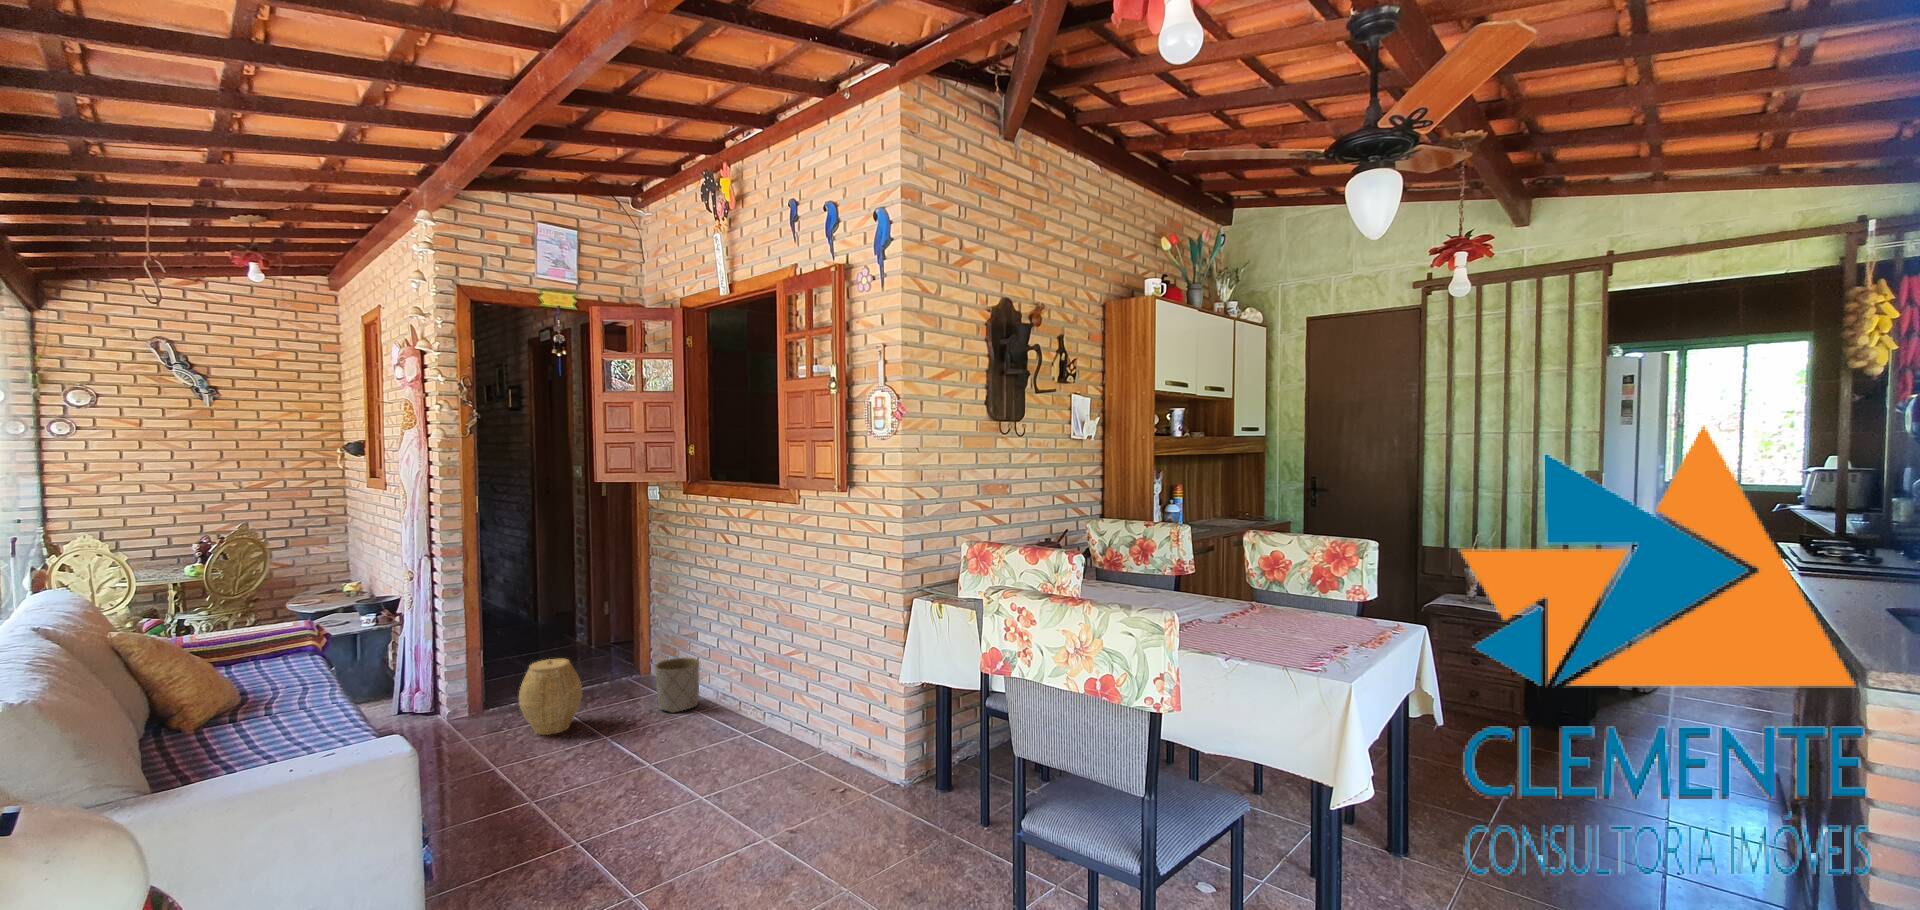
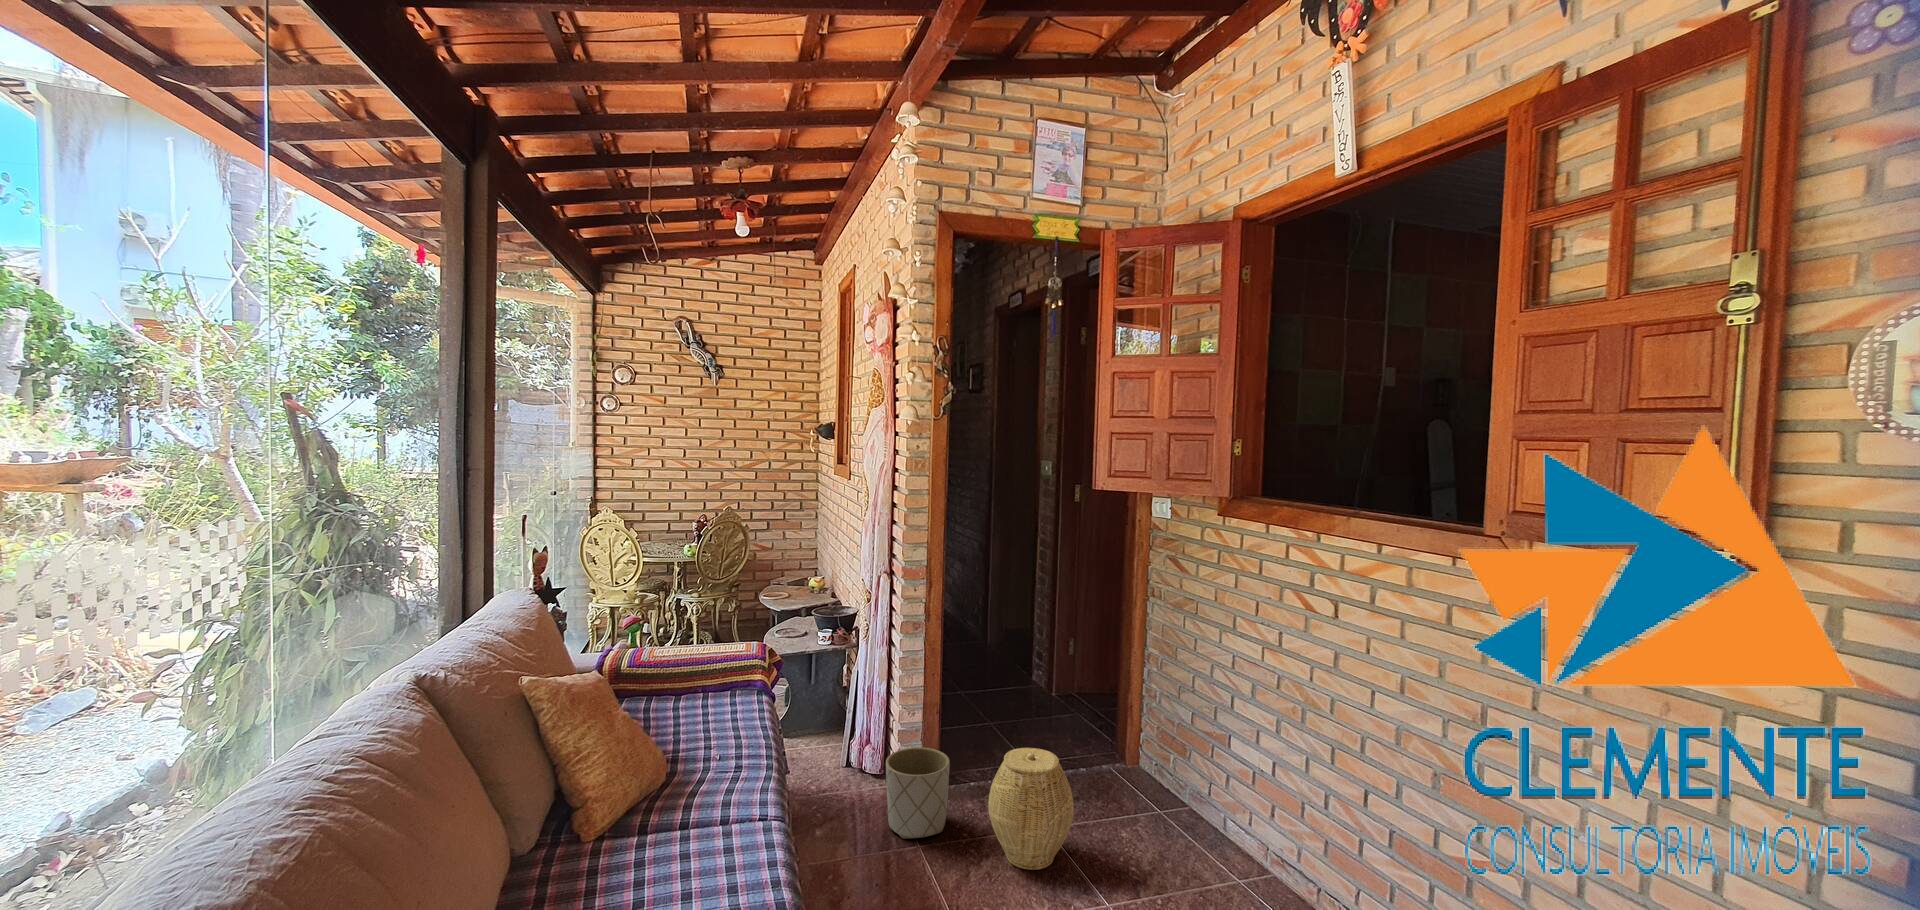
planter: present [655,658,700,713] -> present [886,747,950,839]

